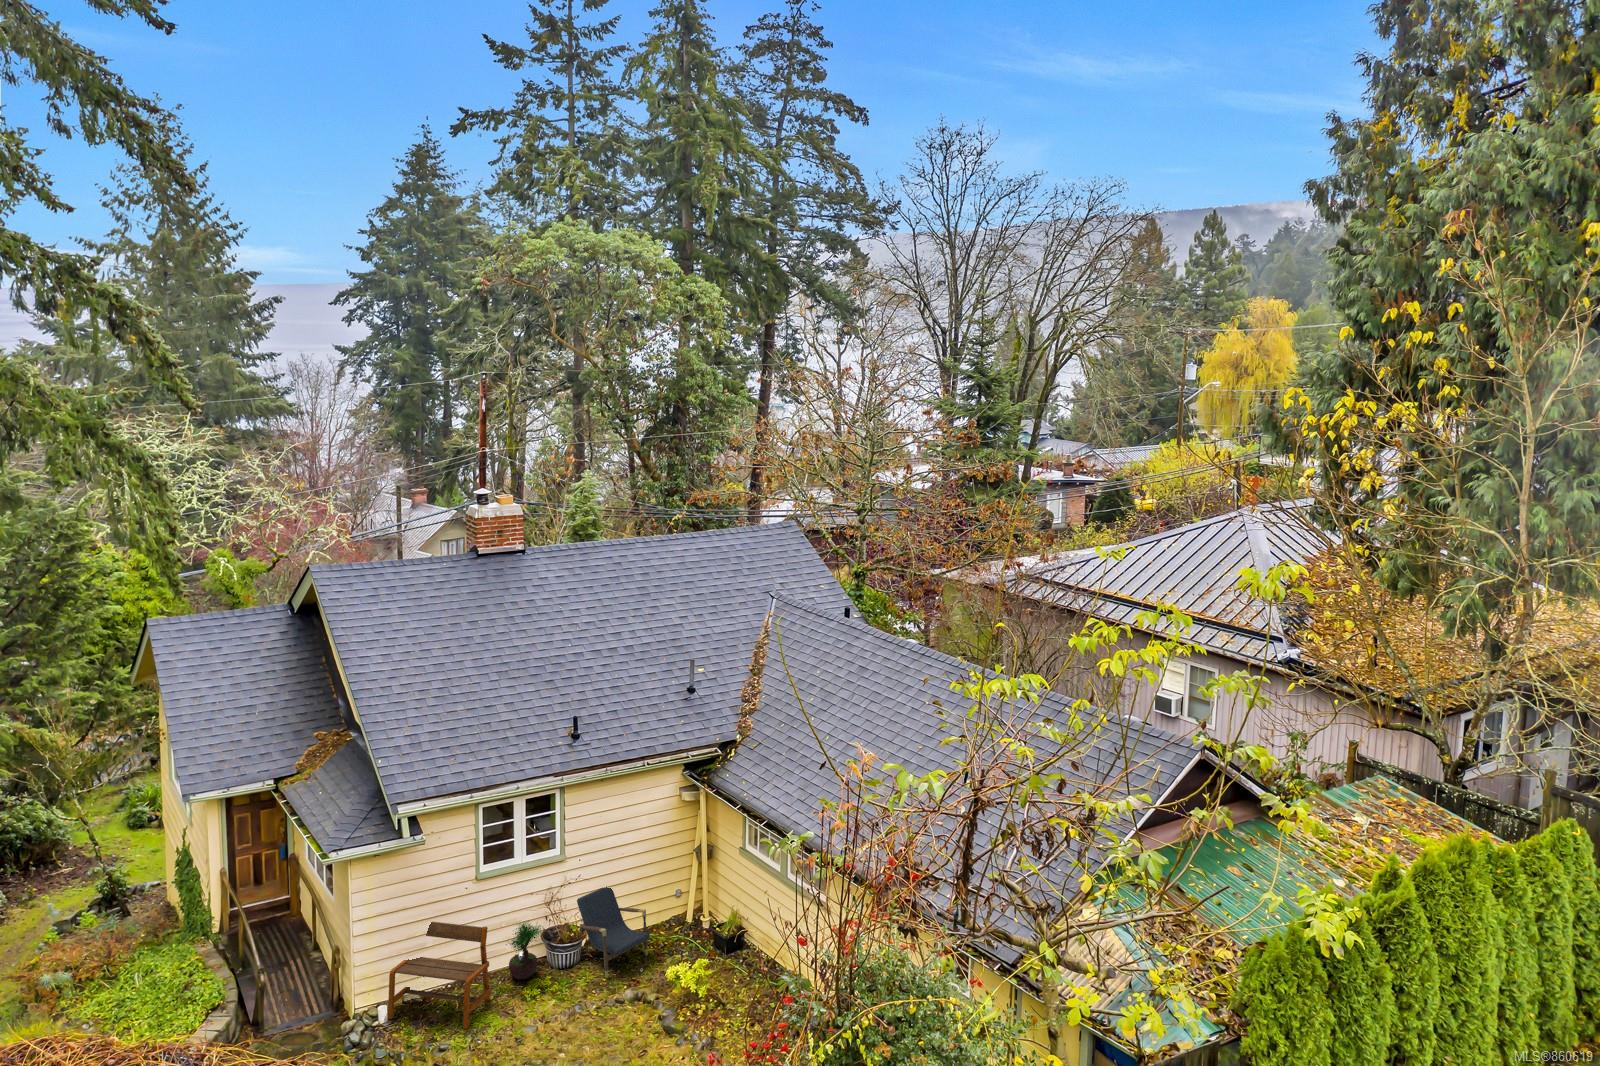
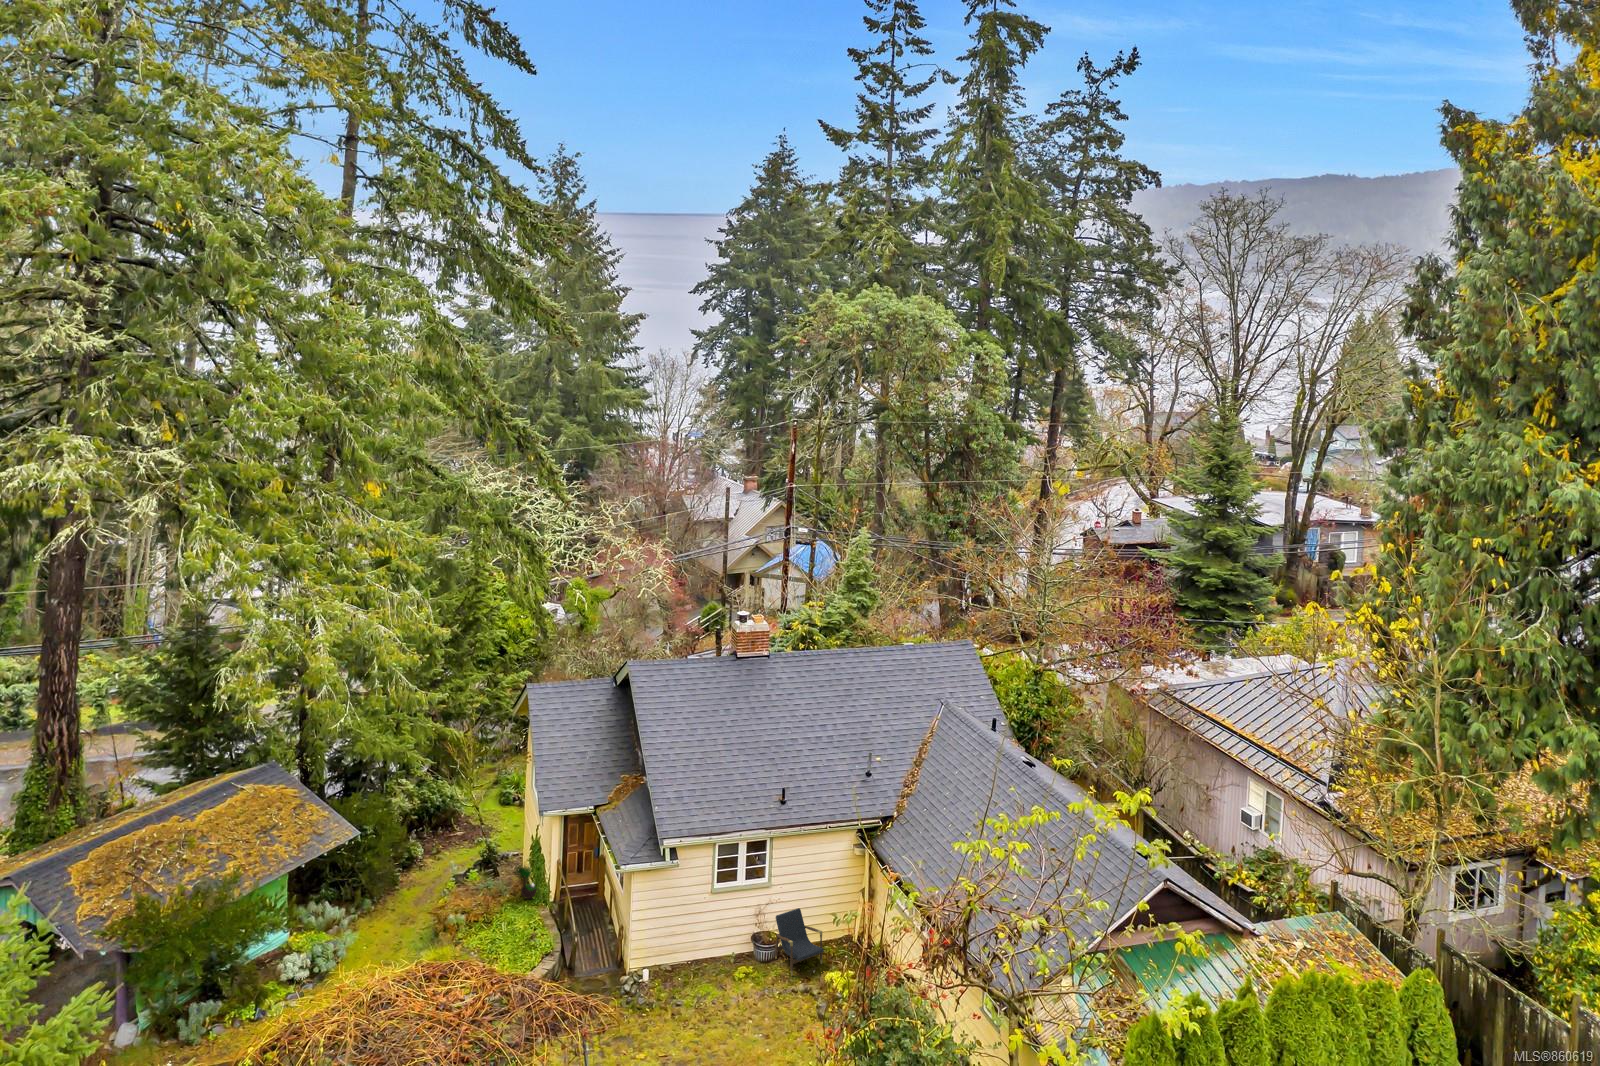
potted tree: present [506,921,541,979] -> present [515,866,537,899]
bench: present [388,922,491,1029] -> none [650,914,715,995]

